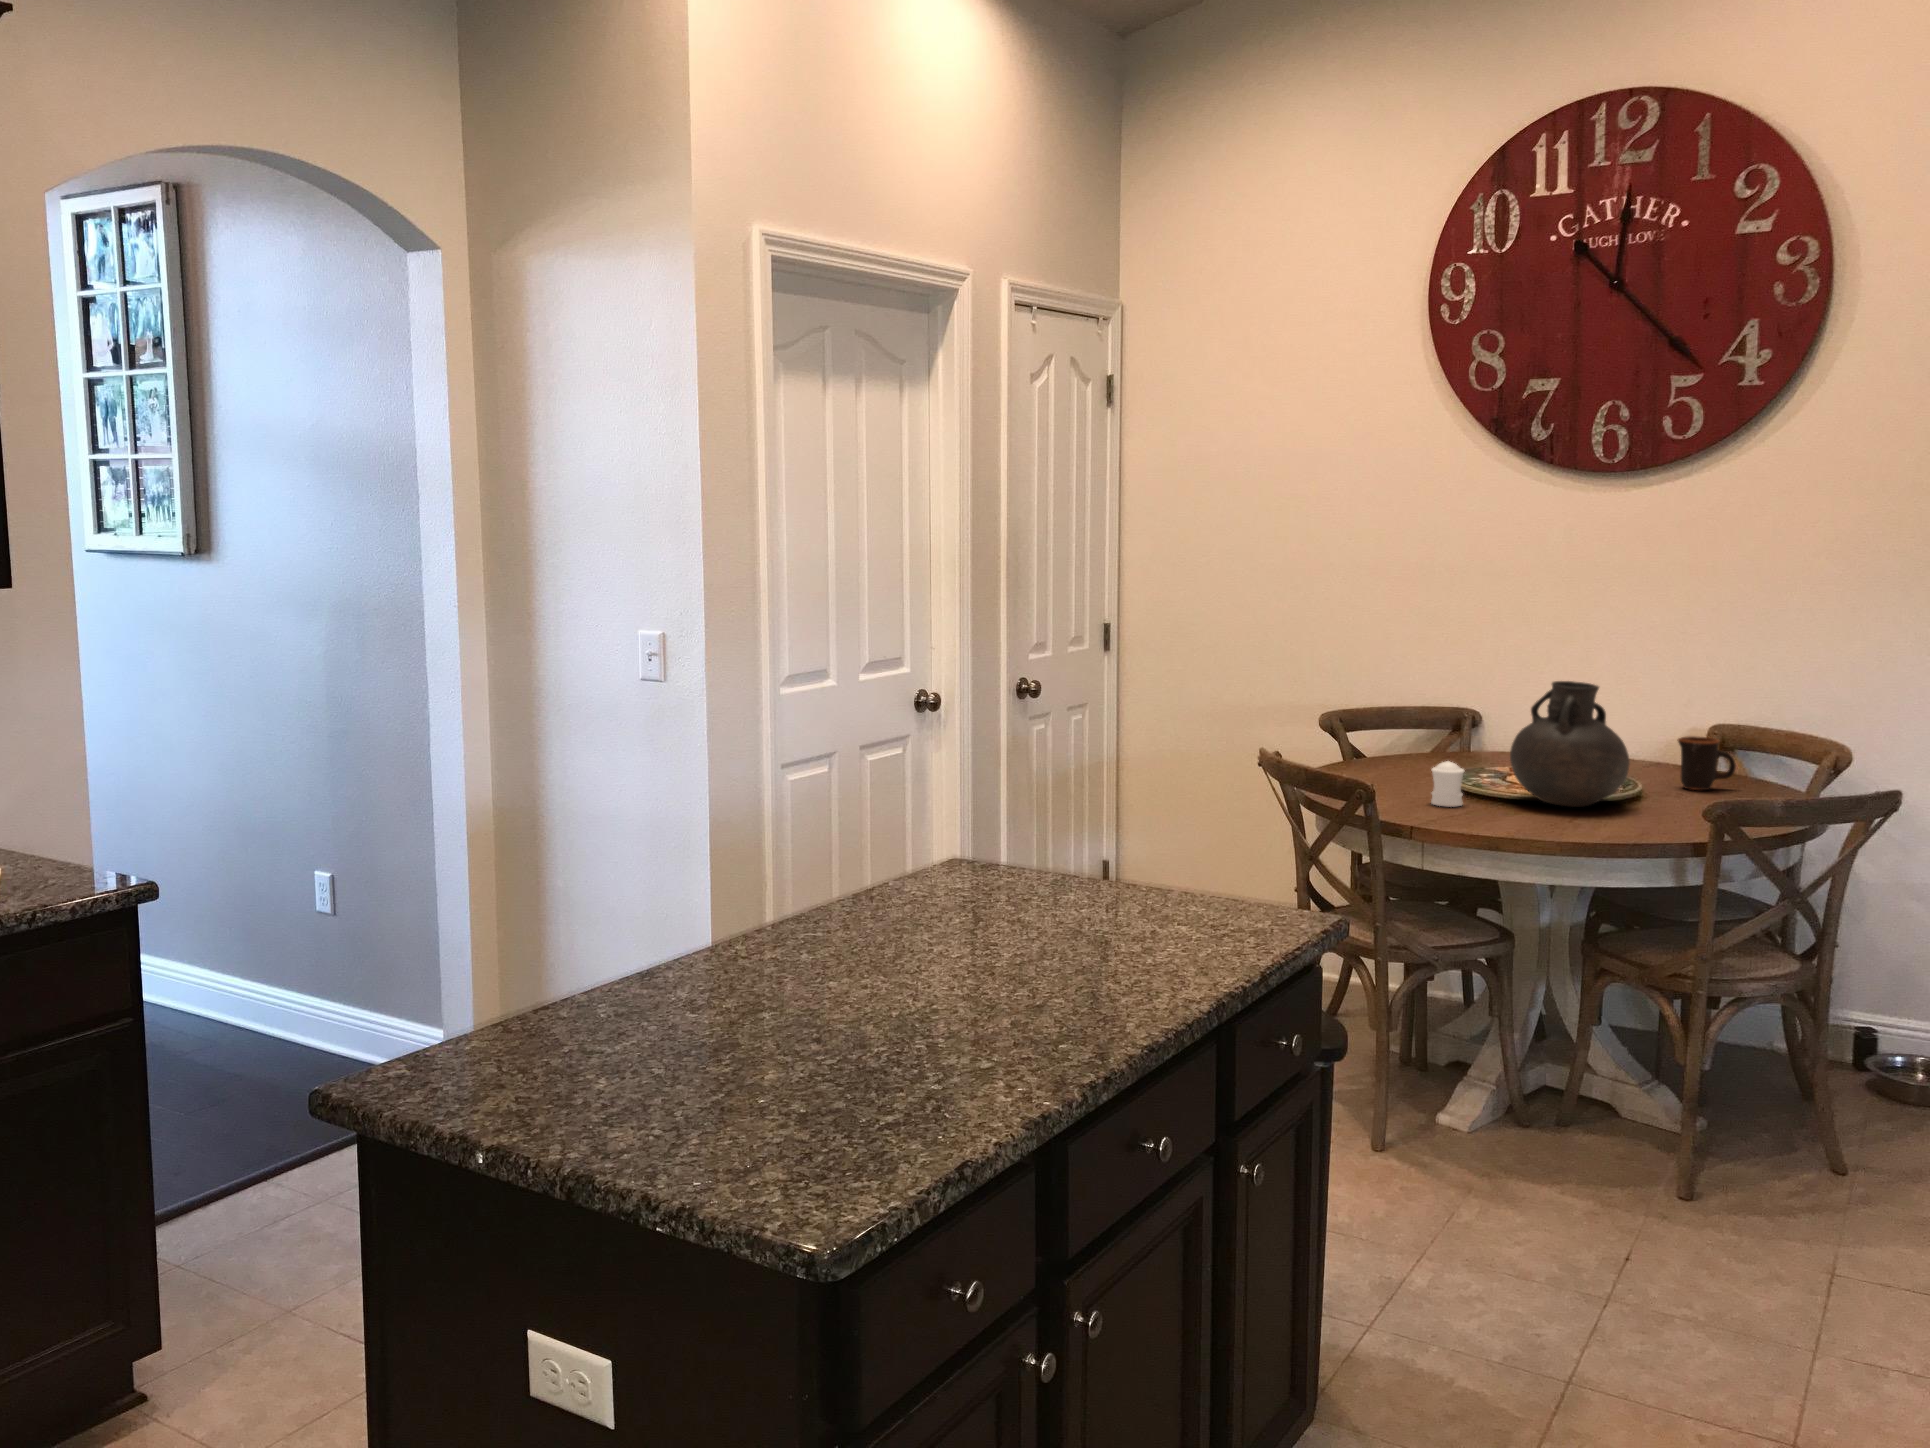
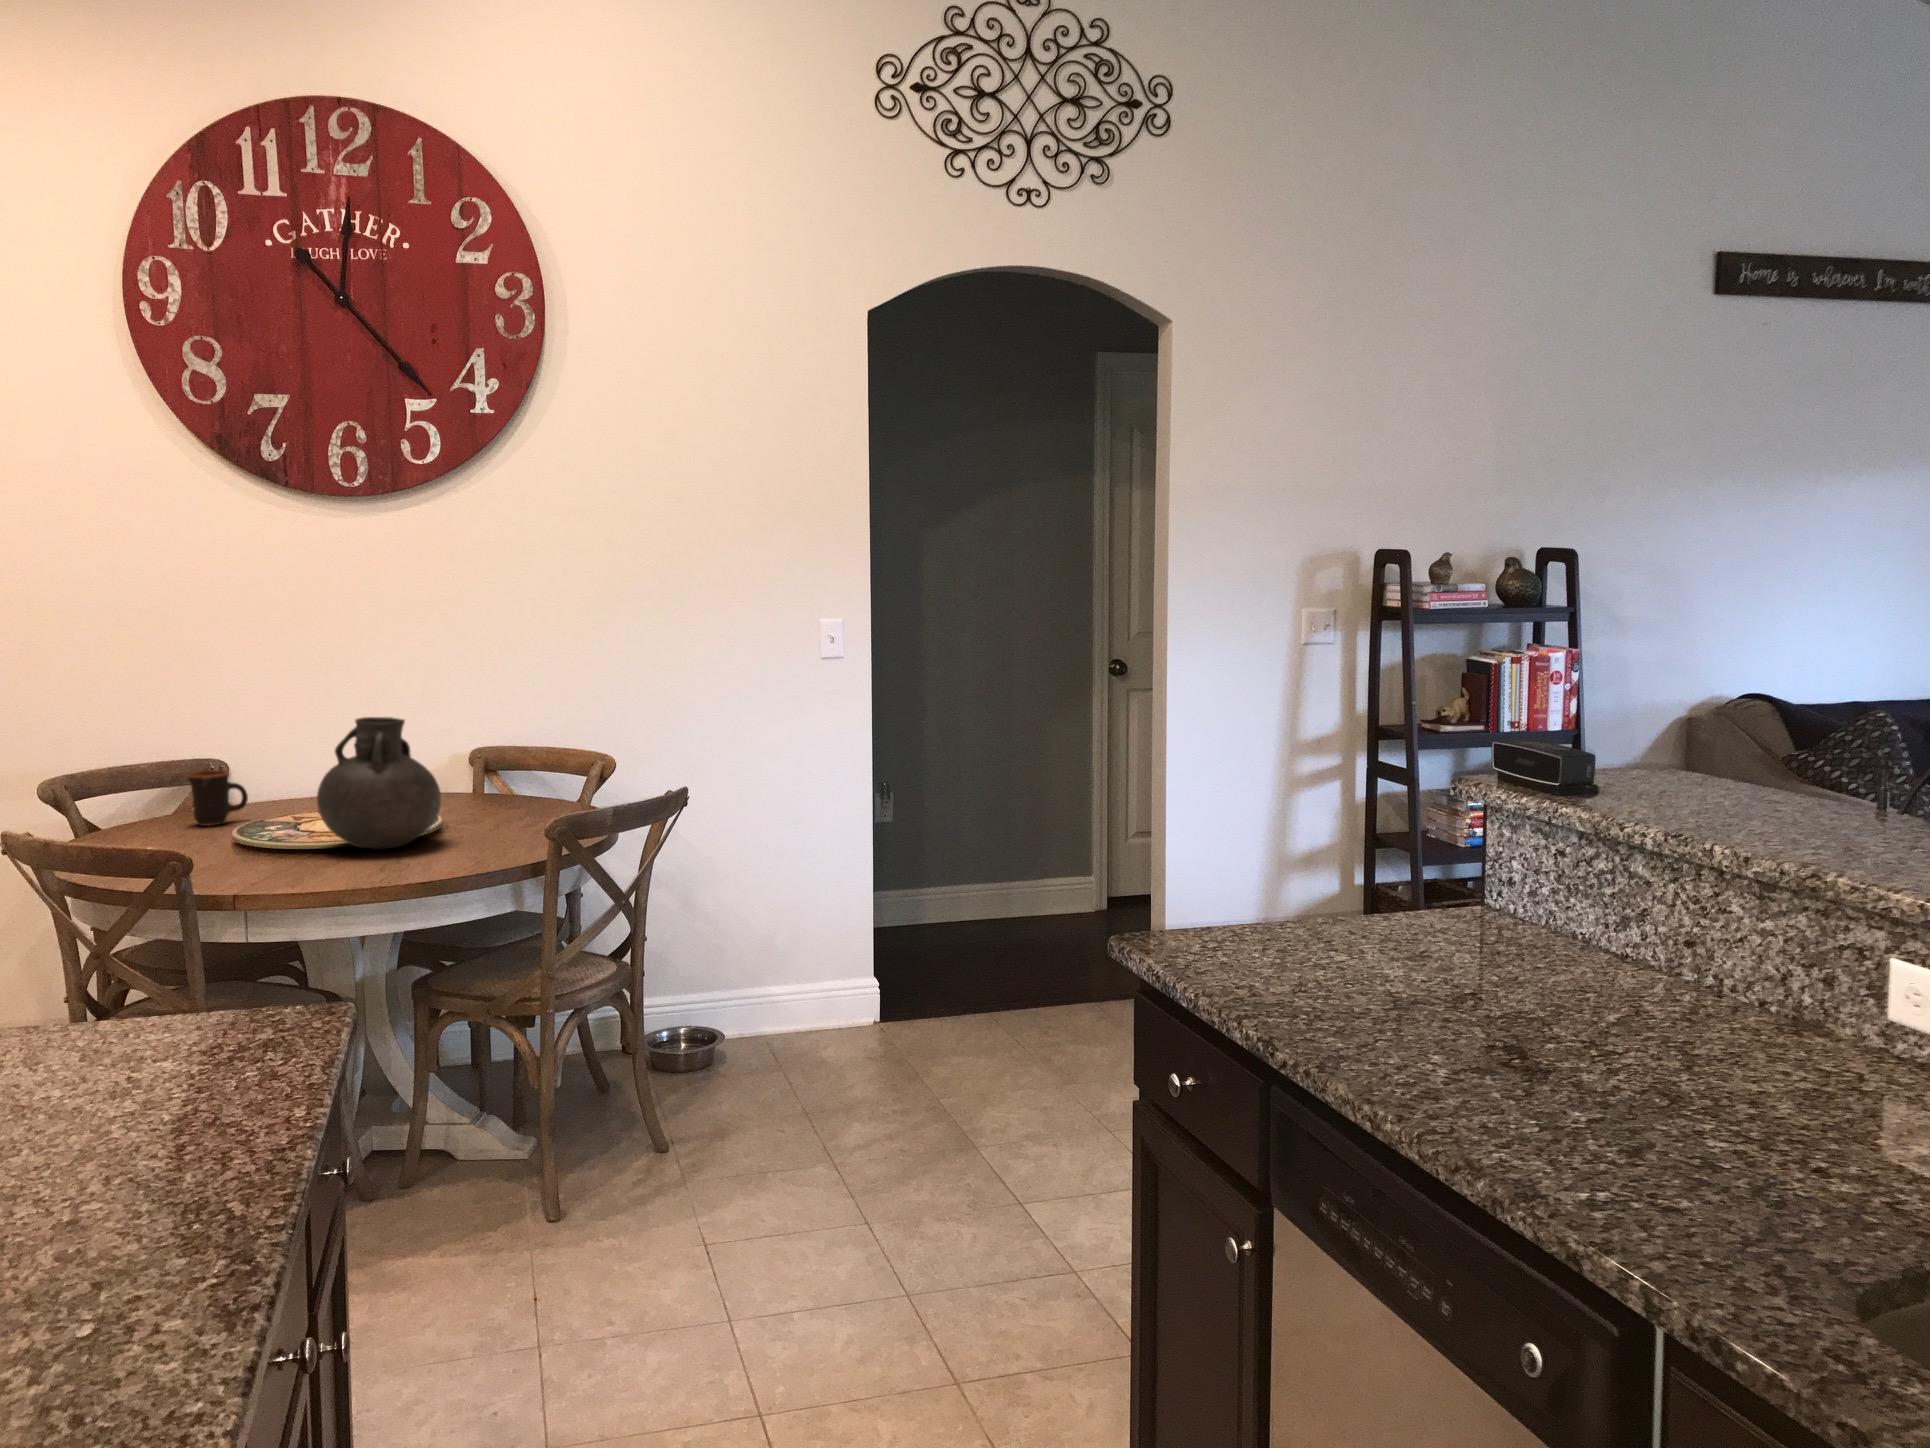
mug: present [1678,736,1736,790] -> present [187,770,248,826]
salt shaker: present [1431,761,1464,807] -> none [237,818,277,869]

